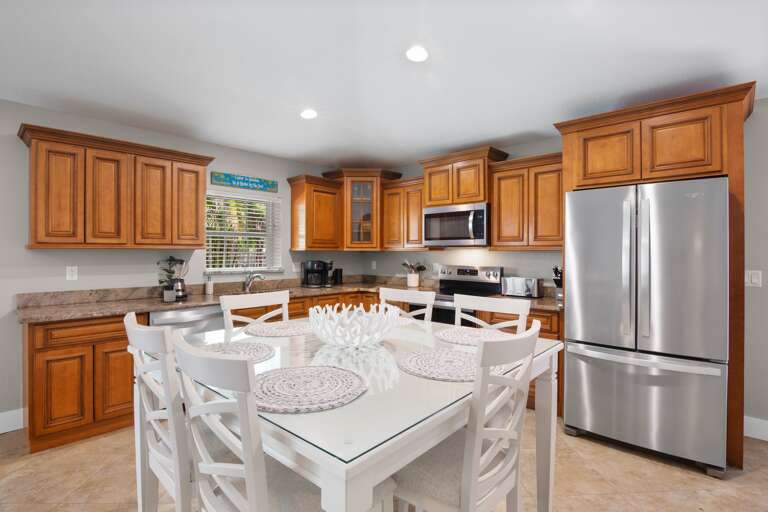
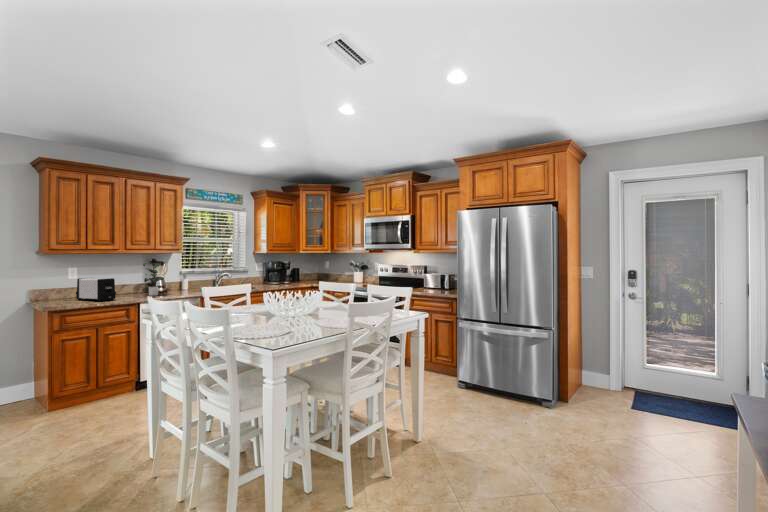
toaster: none [72,279,120,310] -> present [76,278,116,301]

